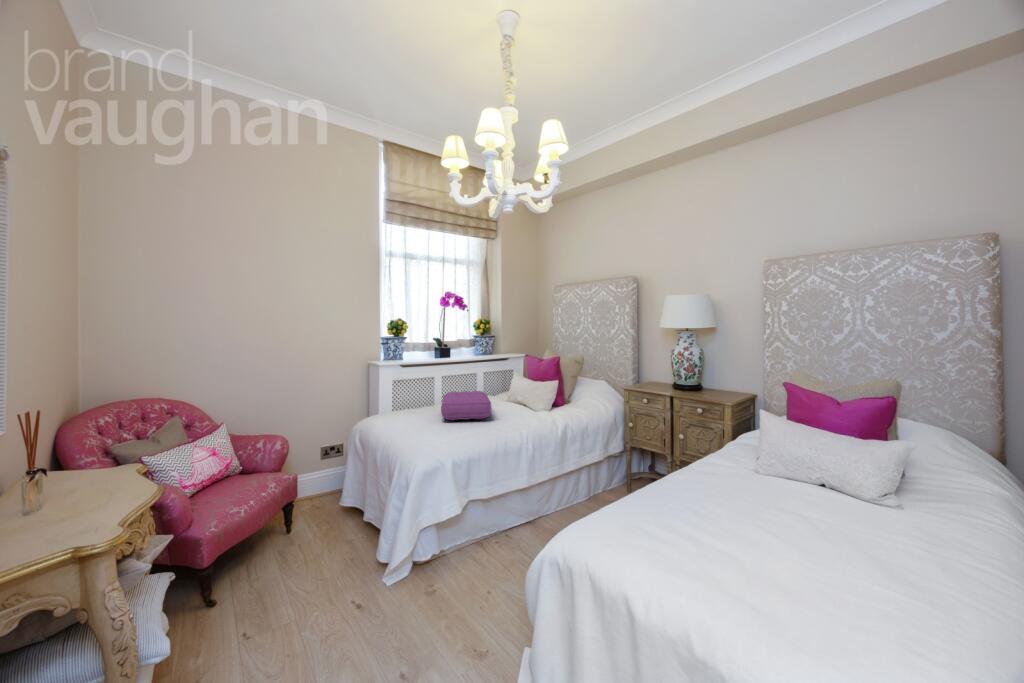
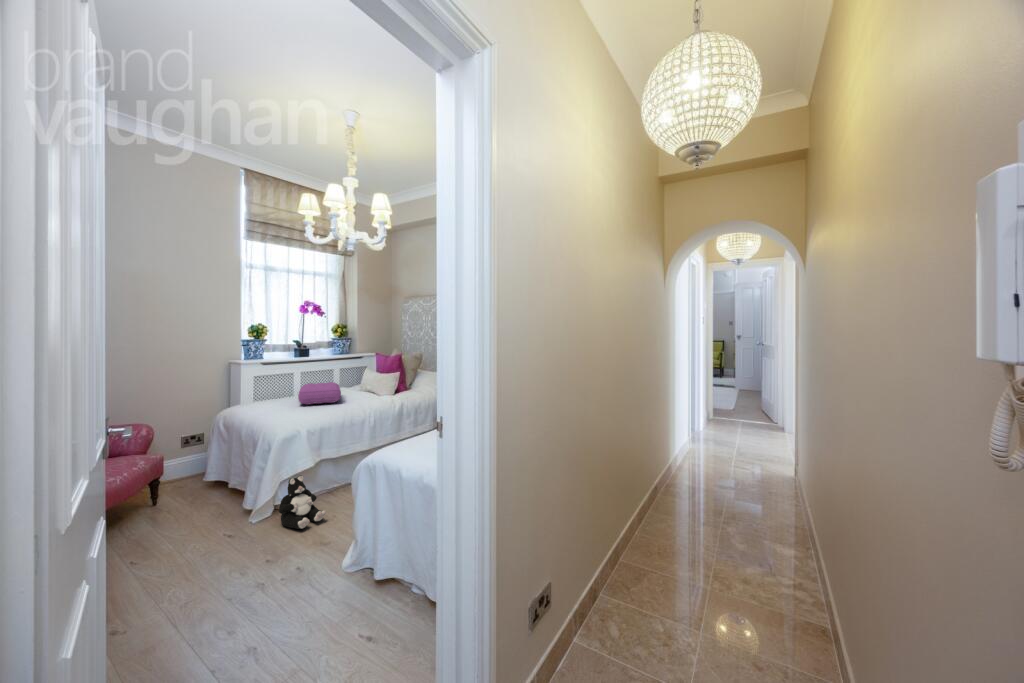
plush toy: none [419,527,480,615] -> present [279,475,326,529]

